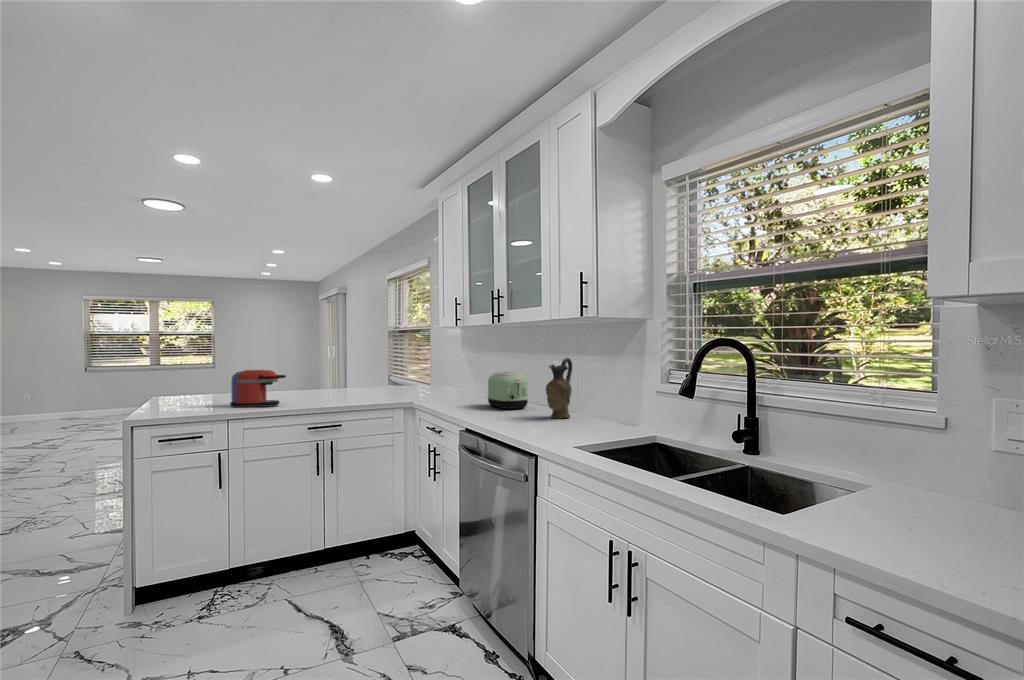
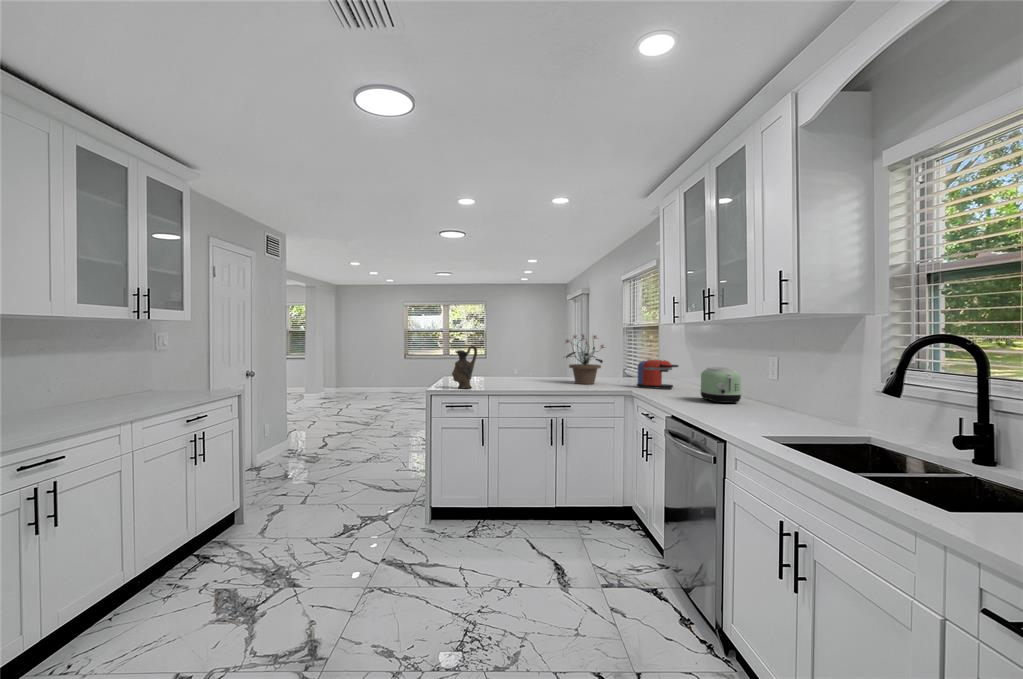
potted plant: none [327,337,381,396] -> present [566,335,604,384]
ceramic pitcher: present [546,358,573,418] -> present [452,346,477,389]
coffee maker: present [230,370,286,407] -> present [637,360,678,389]

